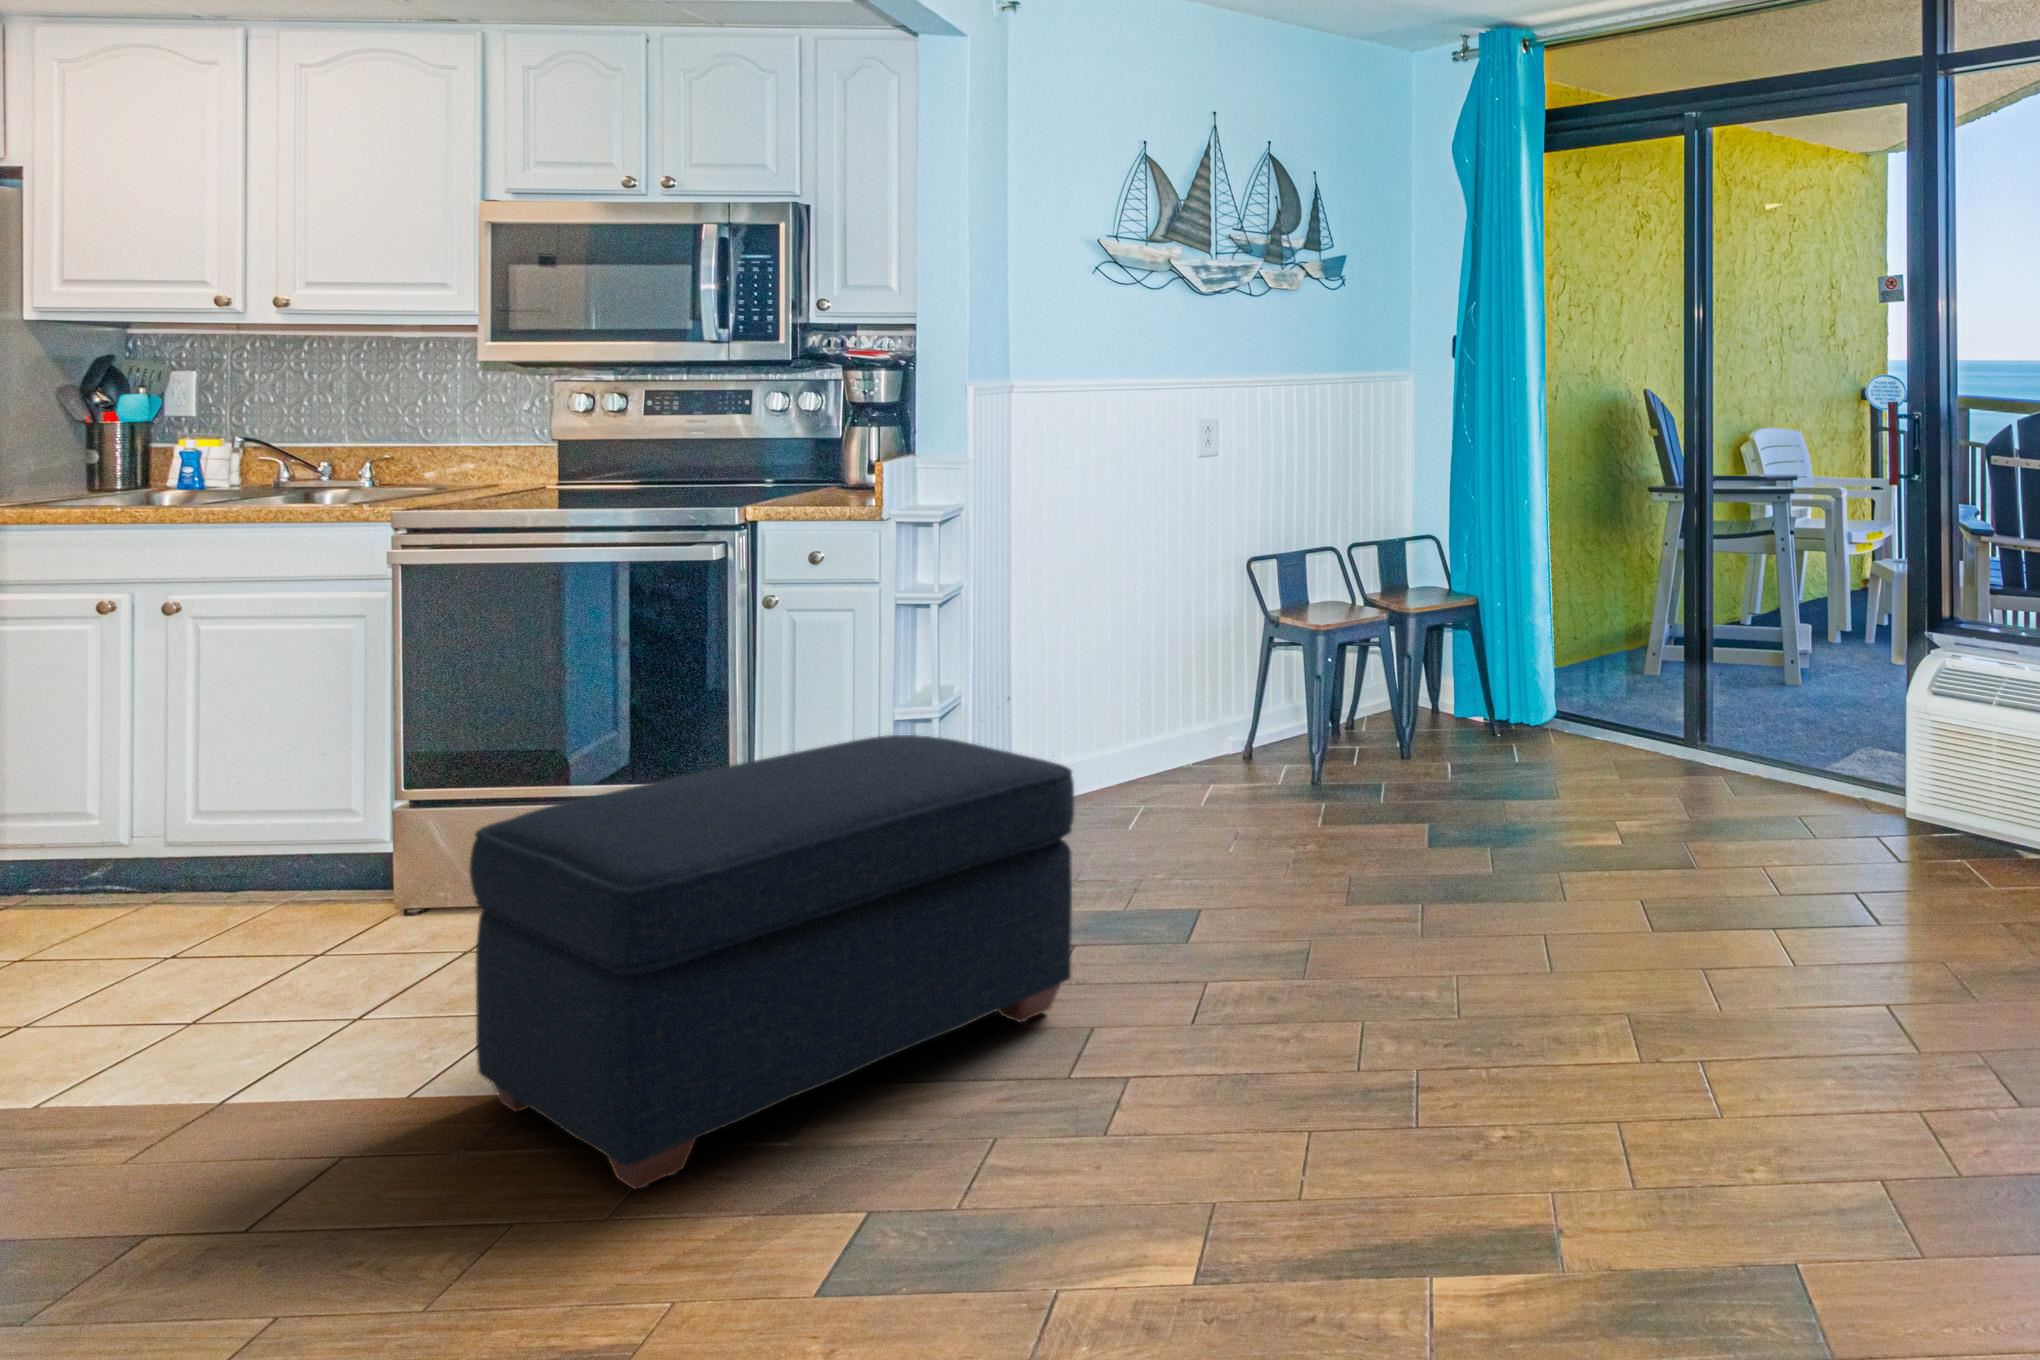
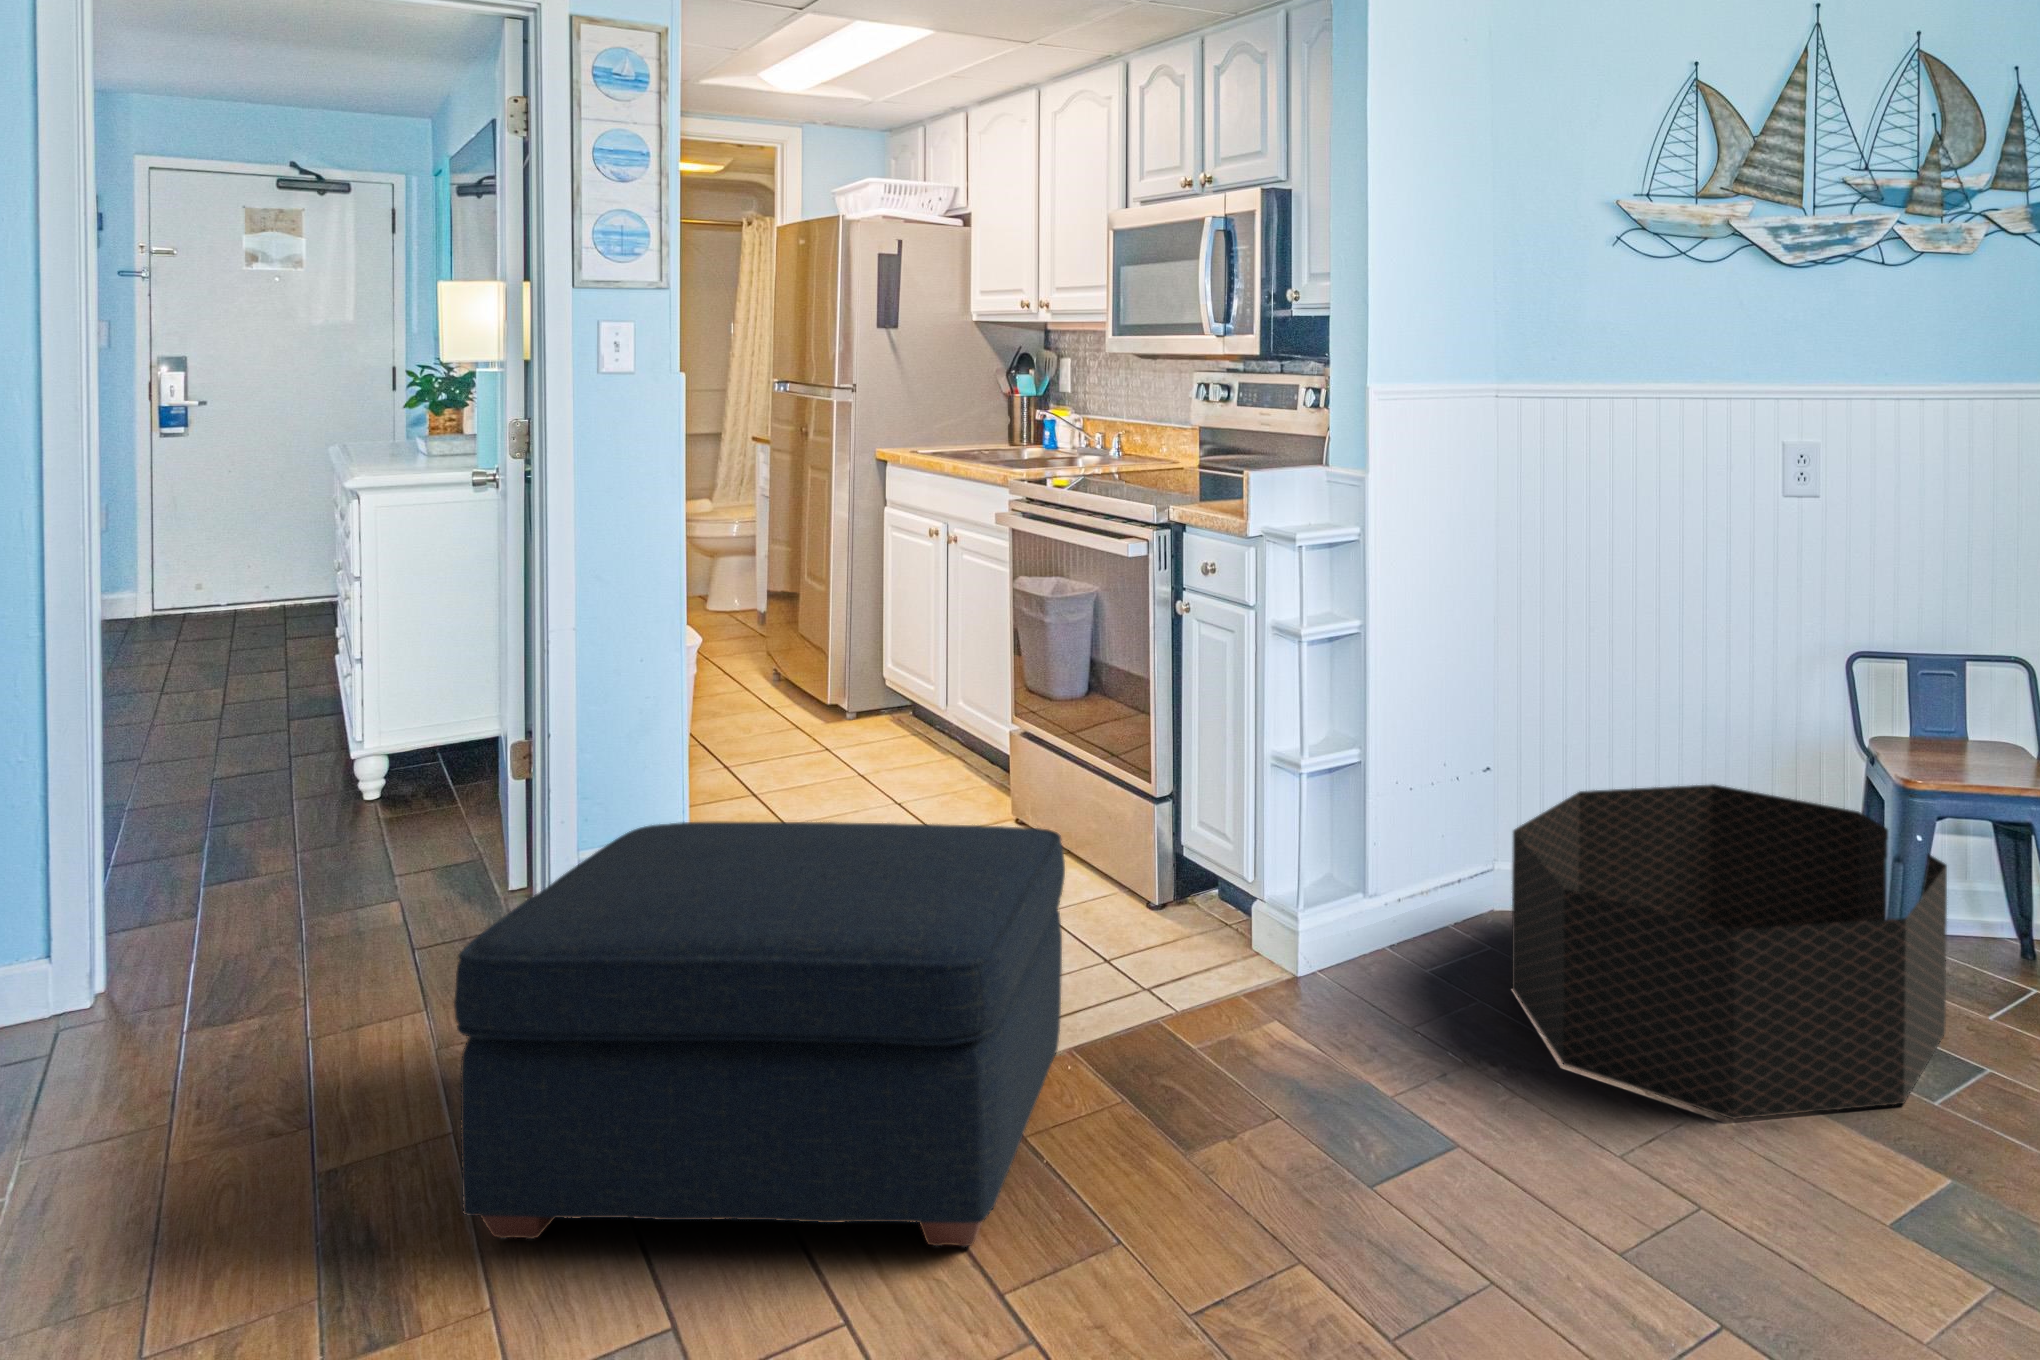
basket: none [1111,650,1392,828] -> present [1512,785,1947,1119]

